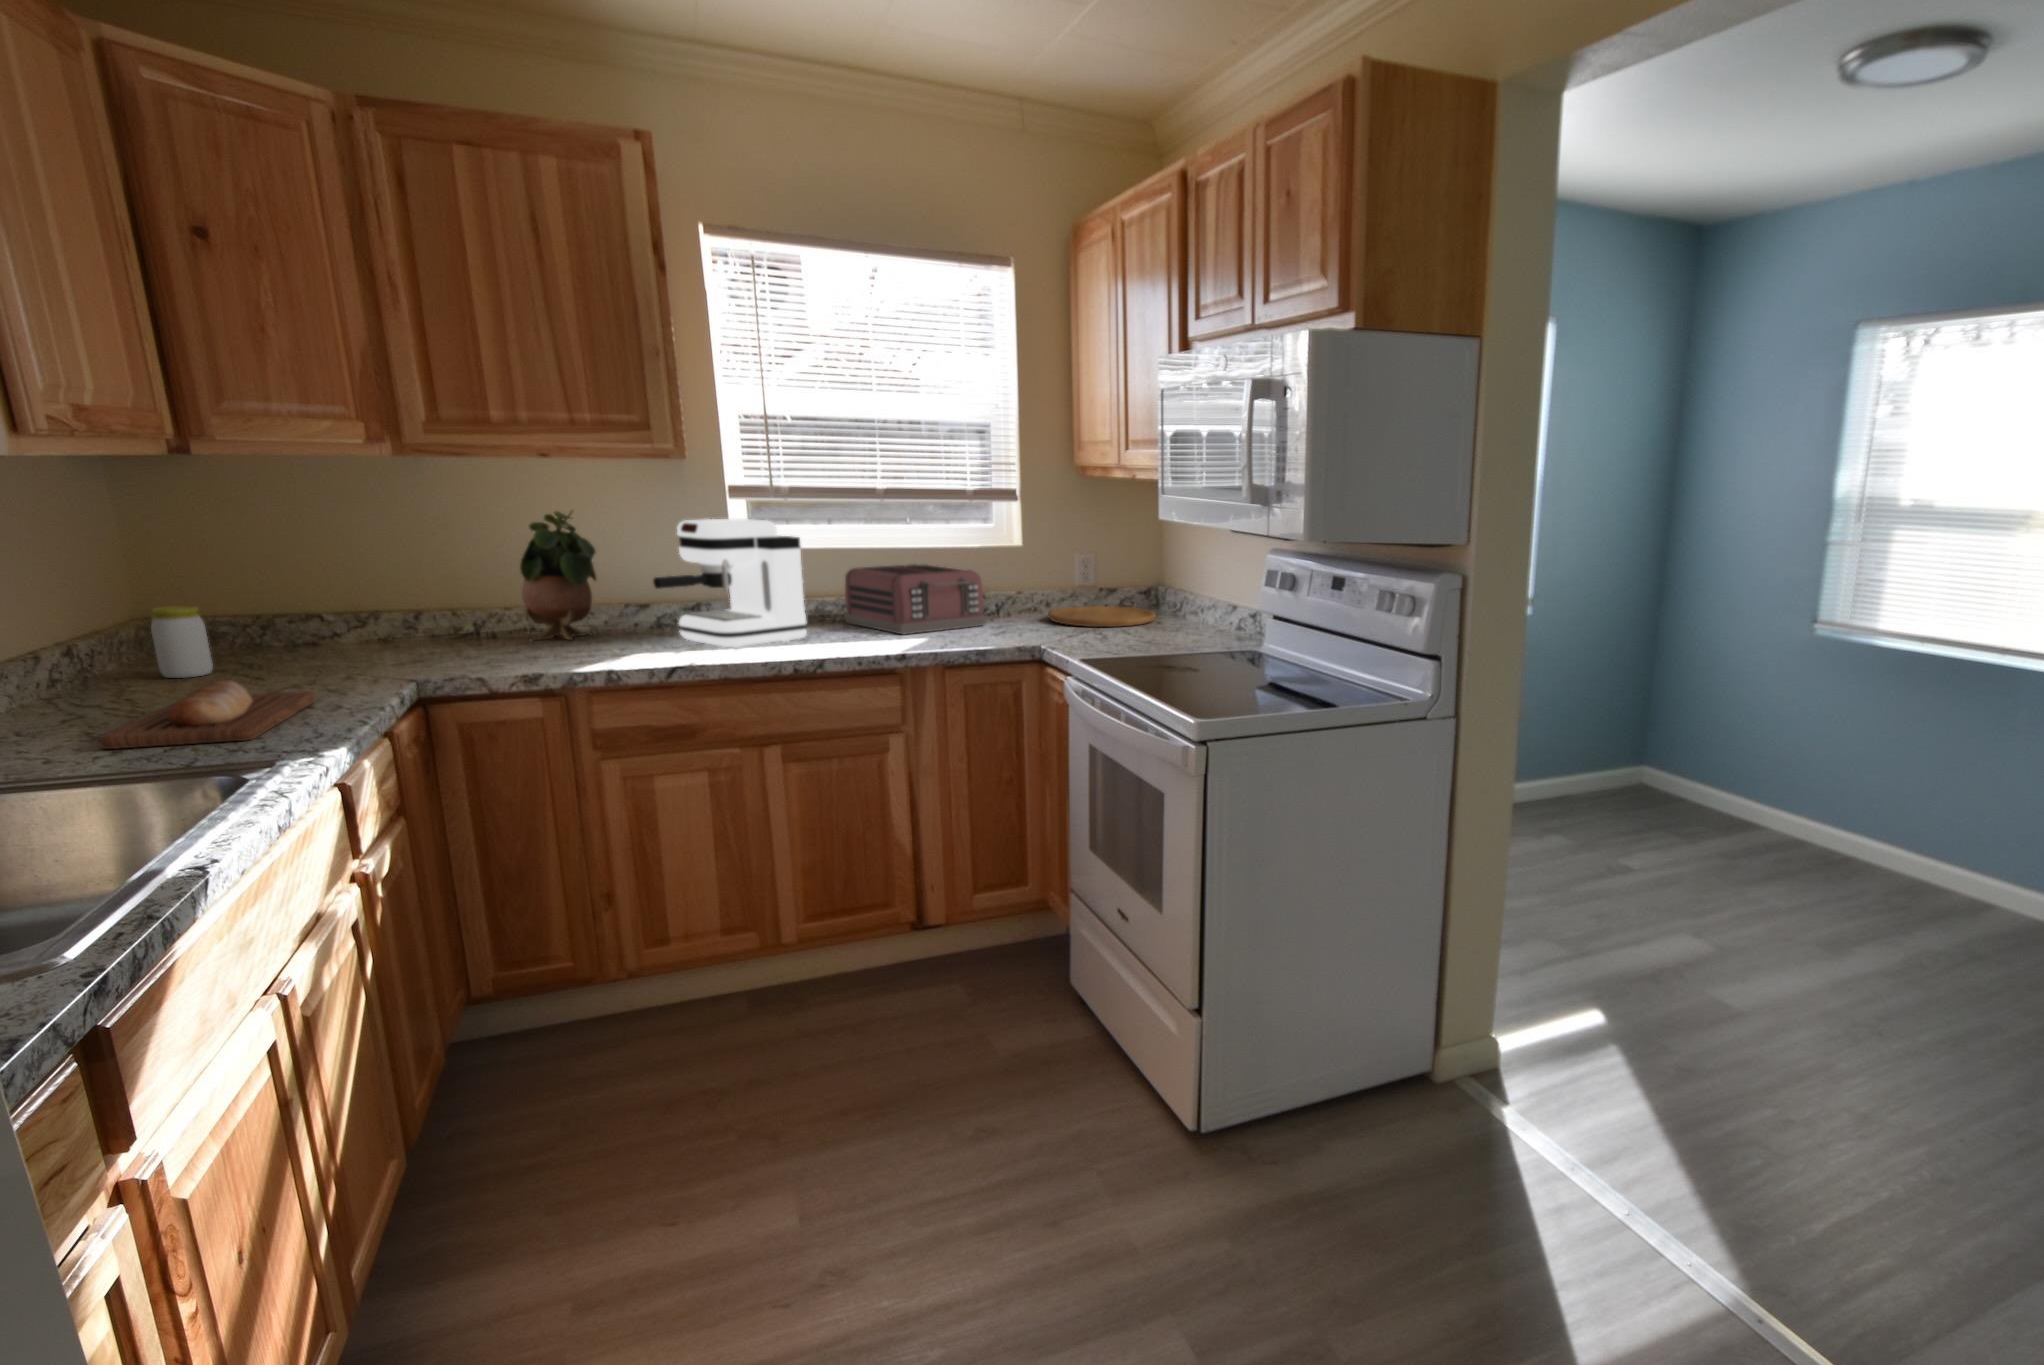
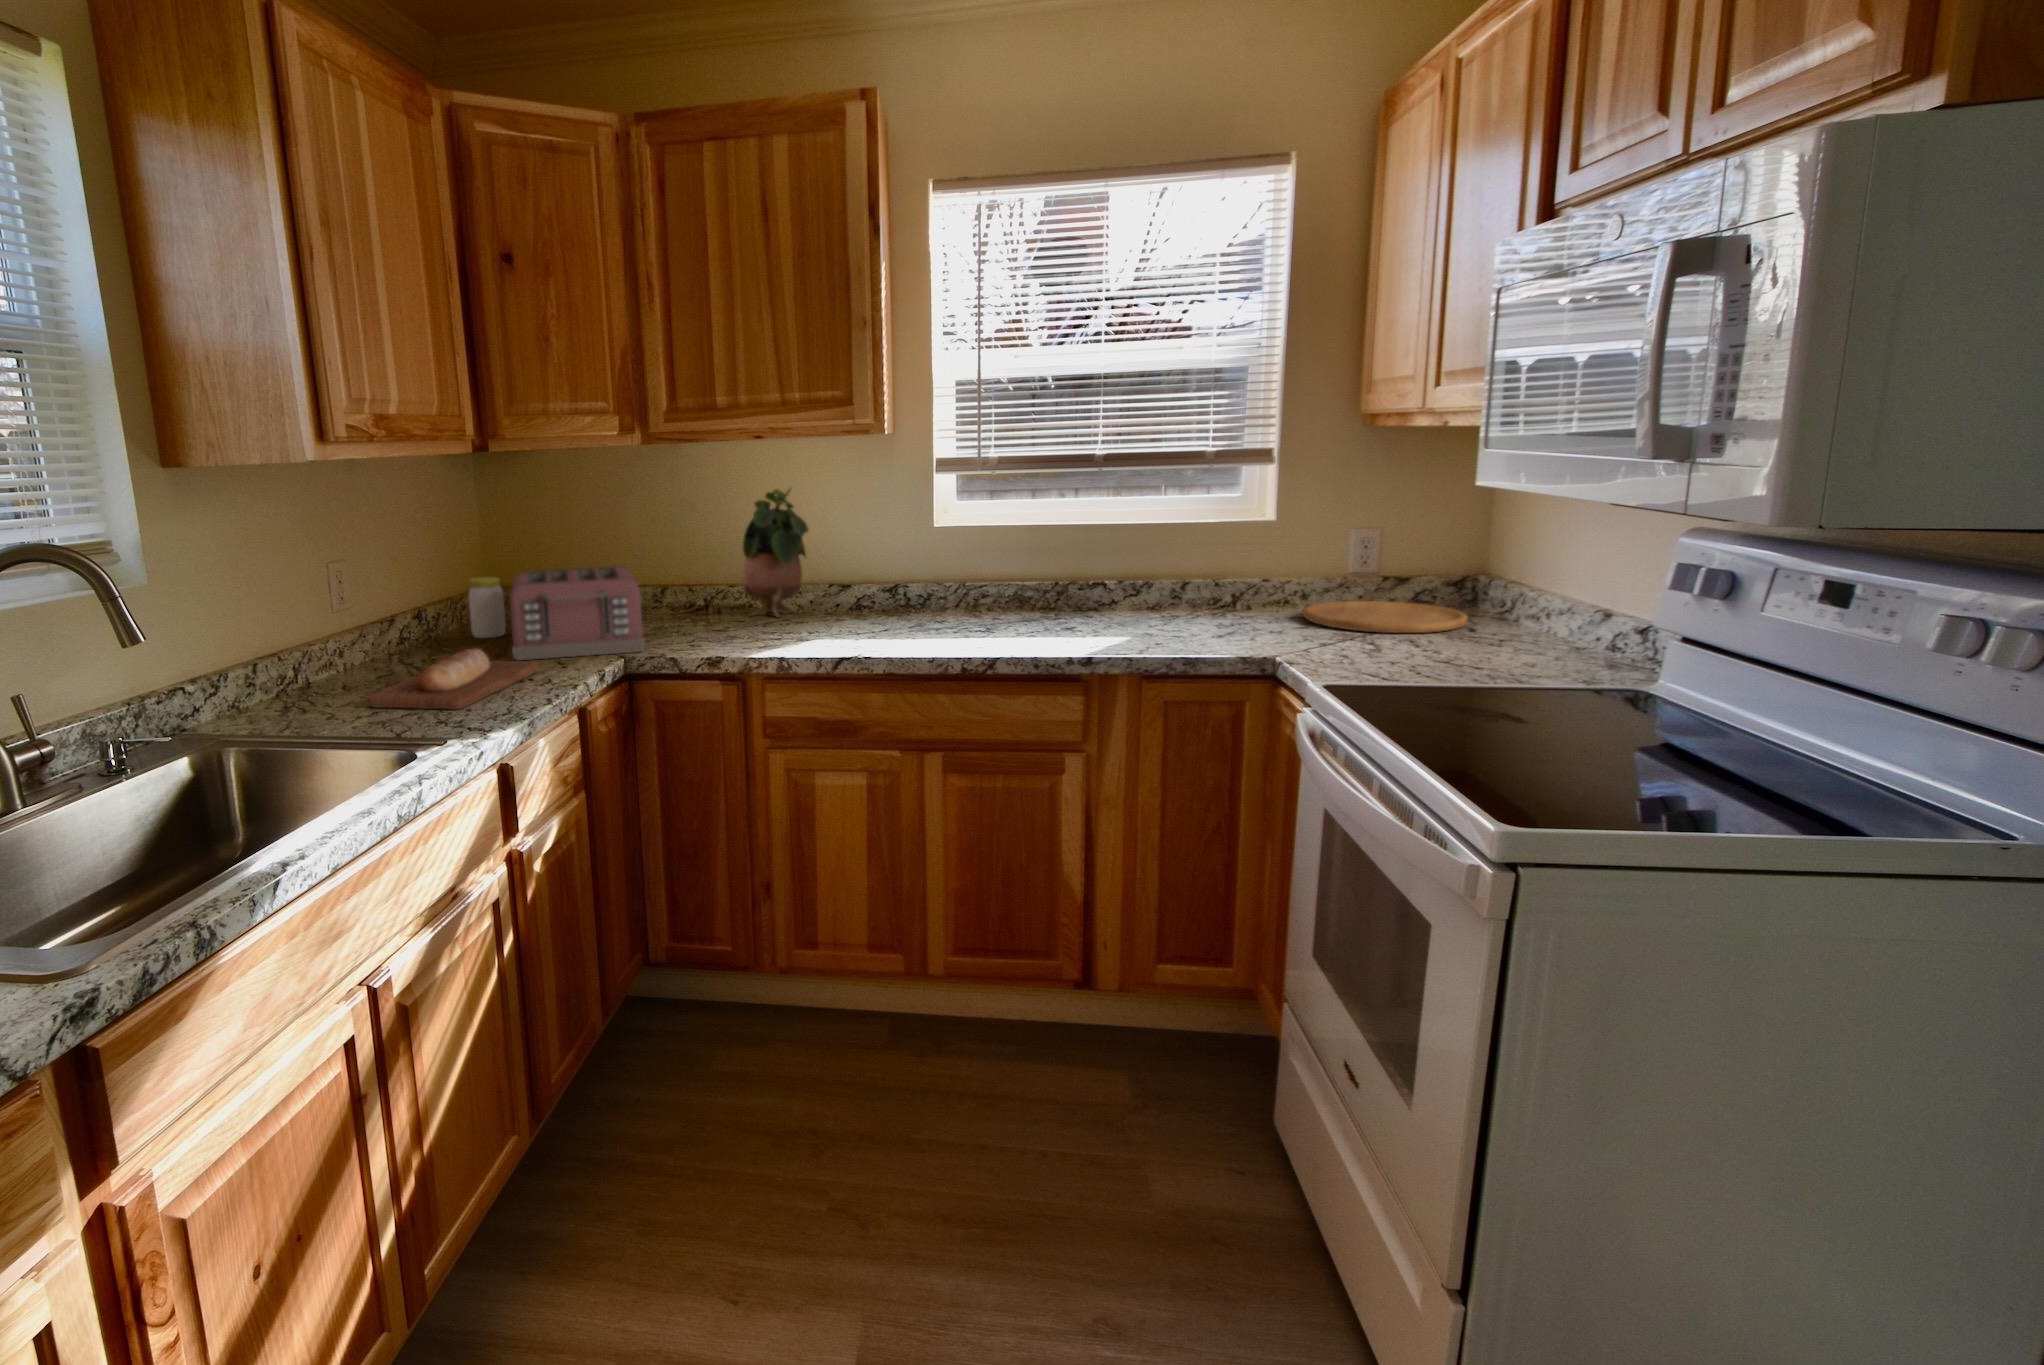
coffee maker: present [653,519,807,649] -> none [844,493,995,639]
toaster: present [844,564,986,635] -> present [509,566,645,661]

